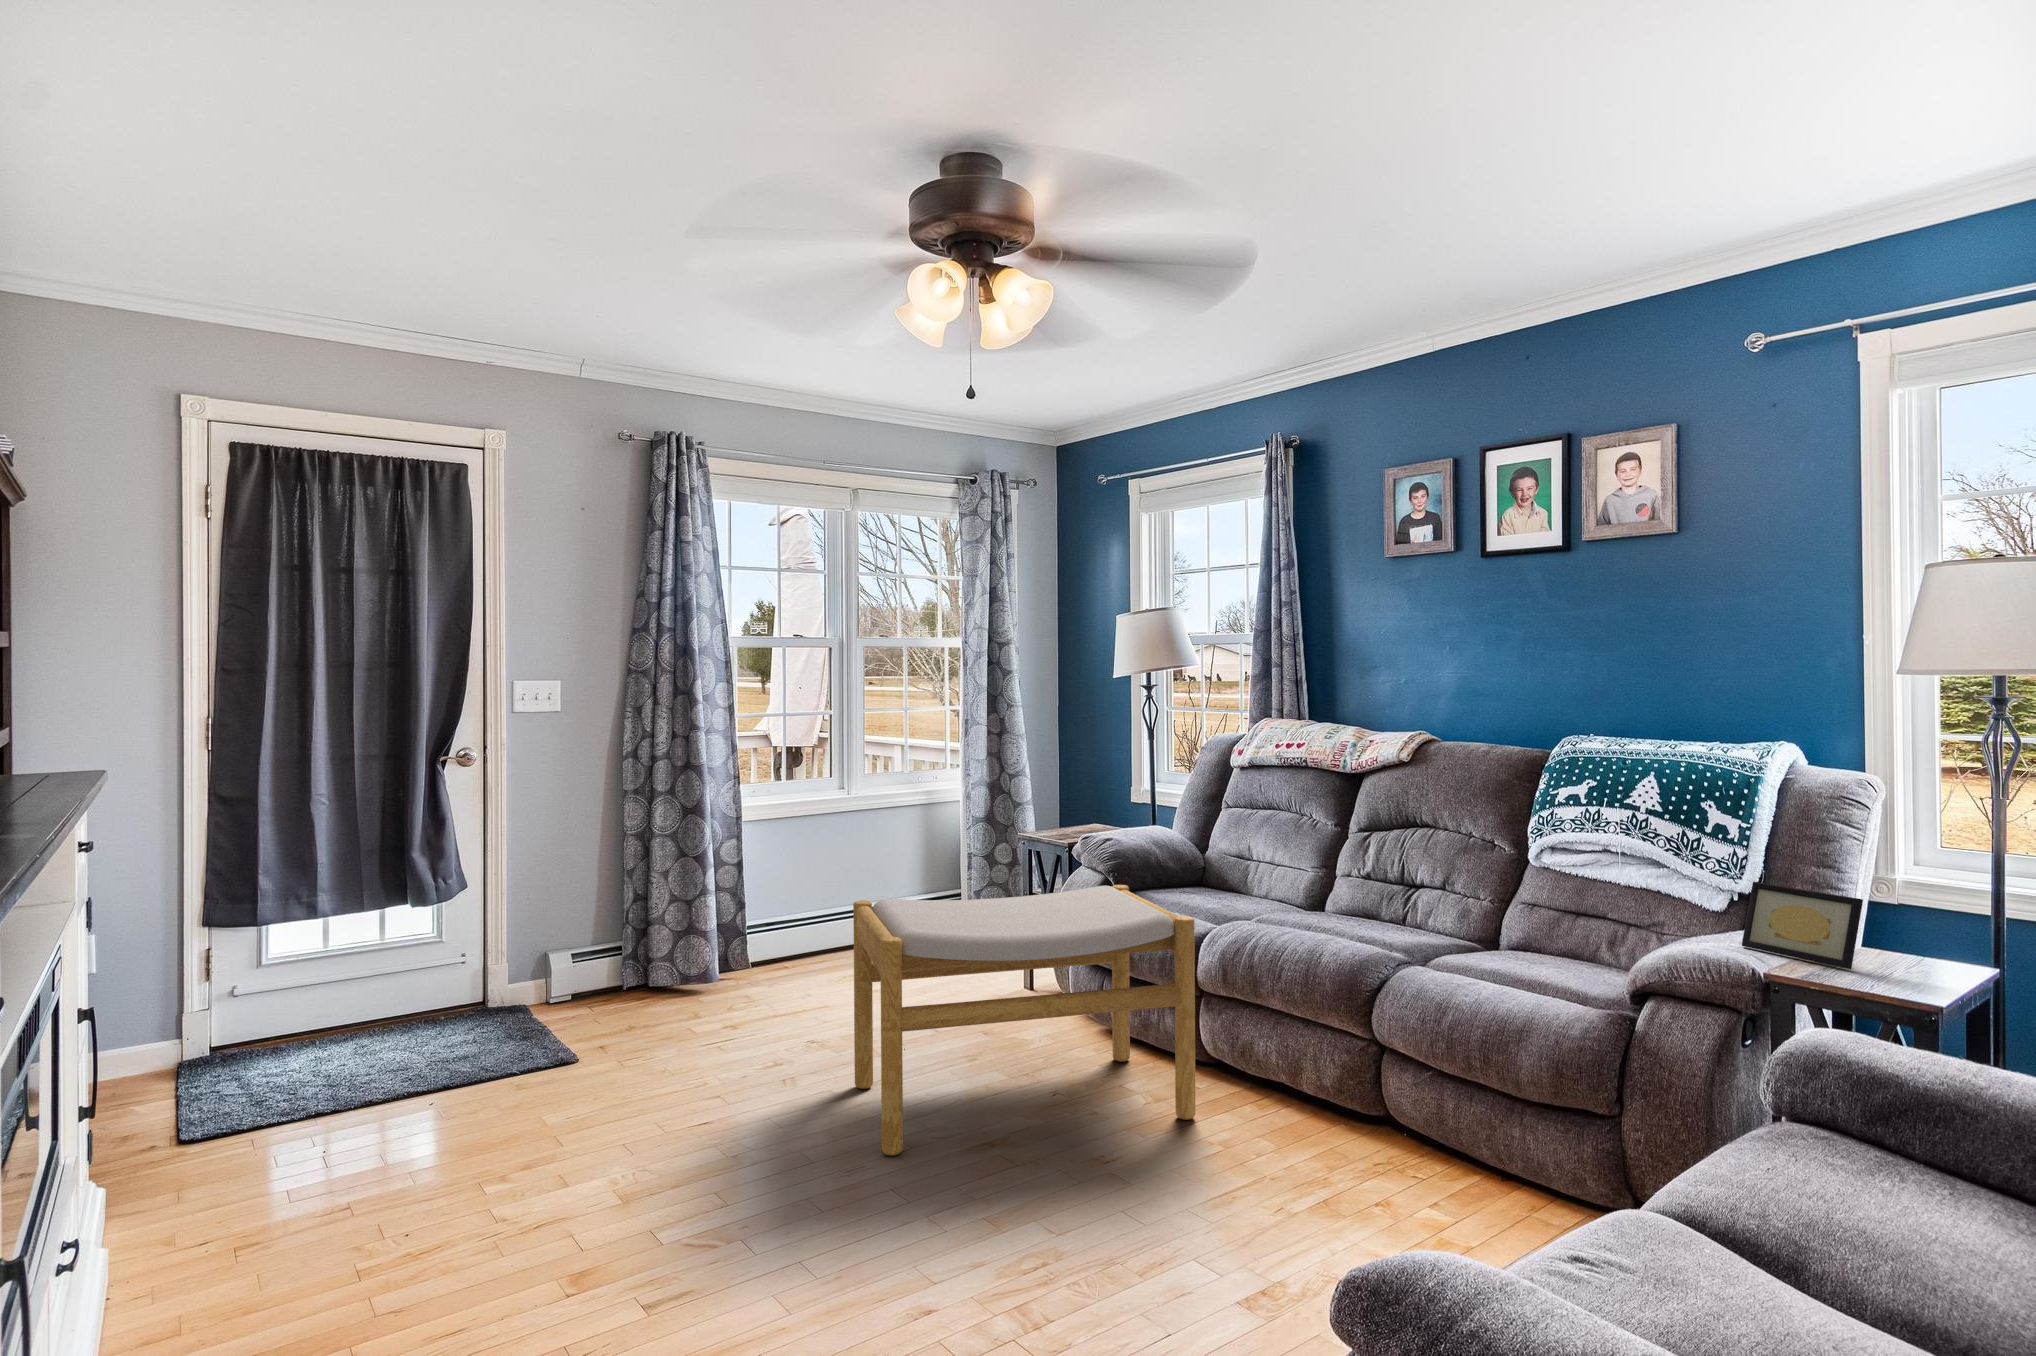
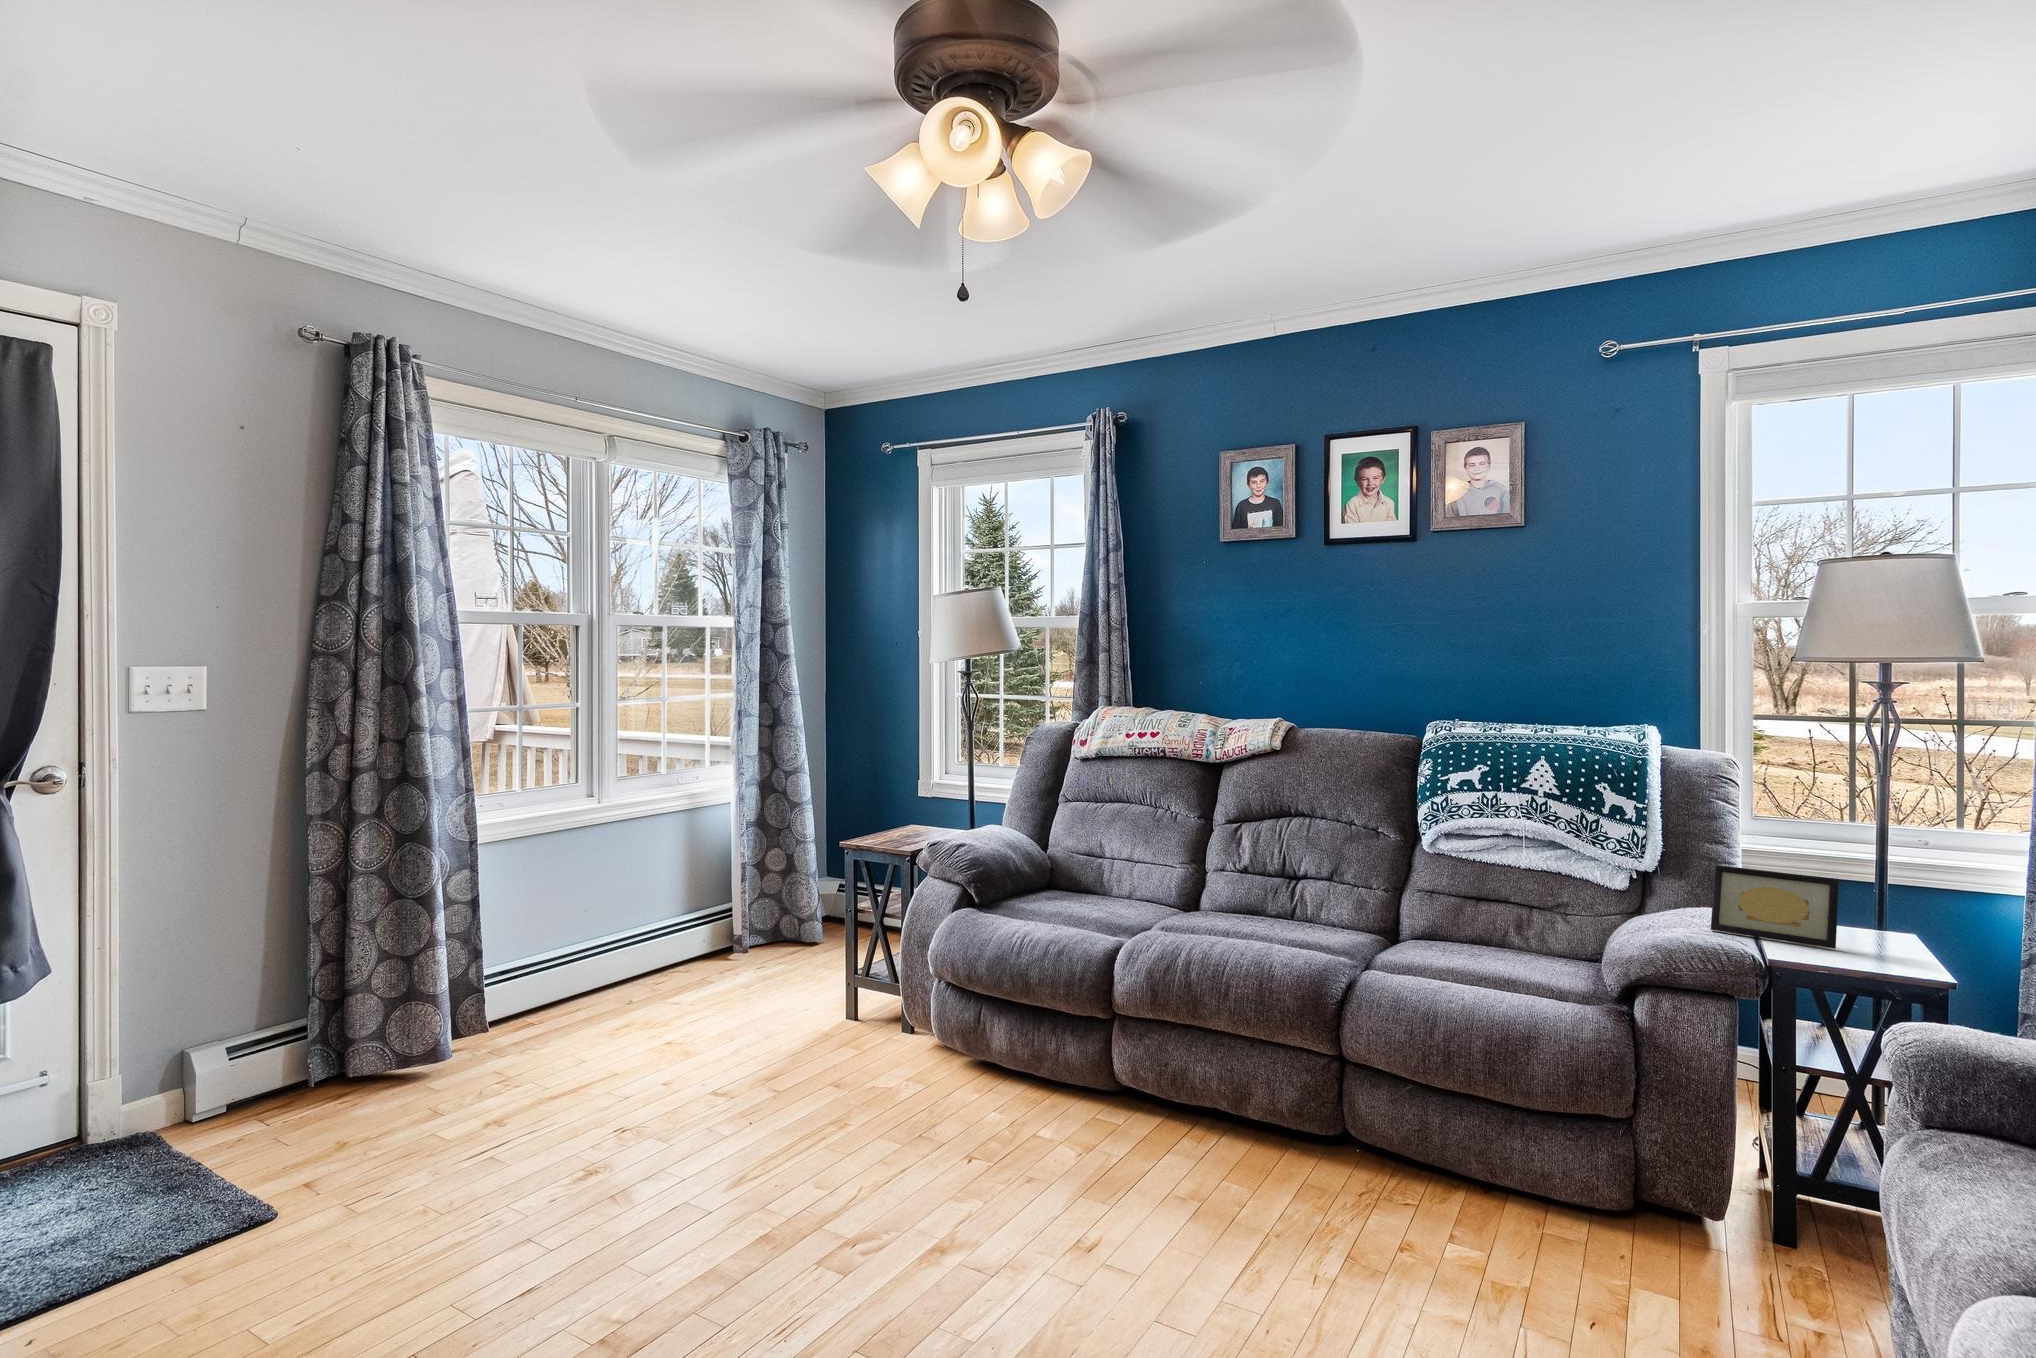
footstool: present [853,885,1196,1155] -> none [711,899,1139,1290]

